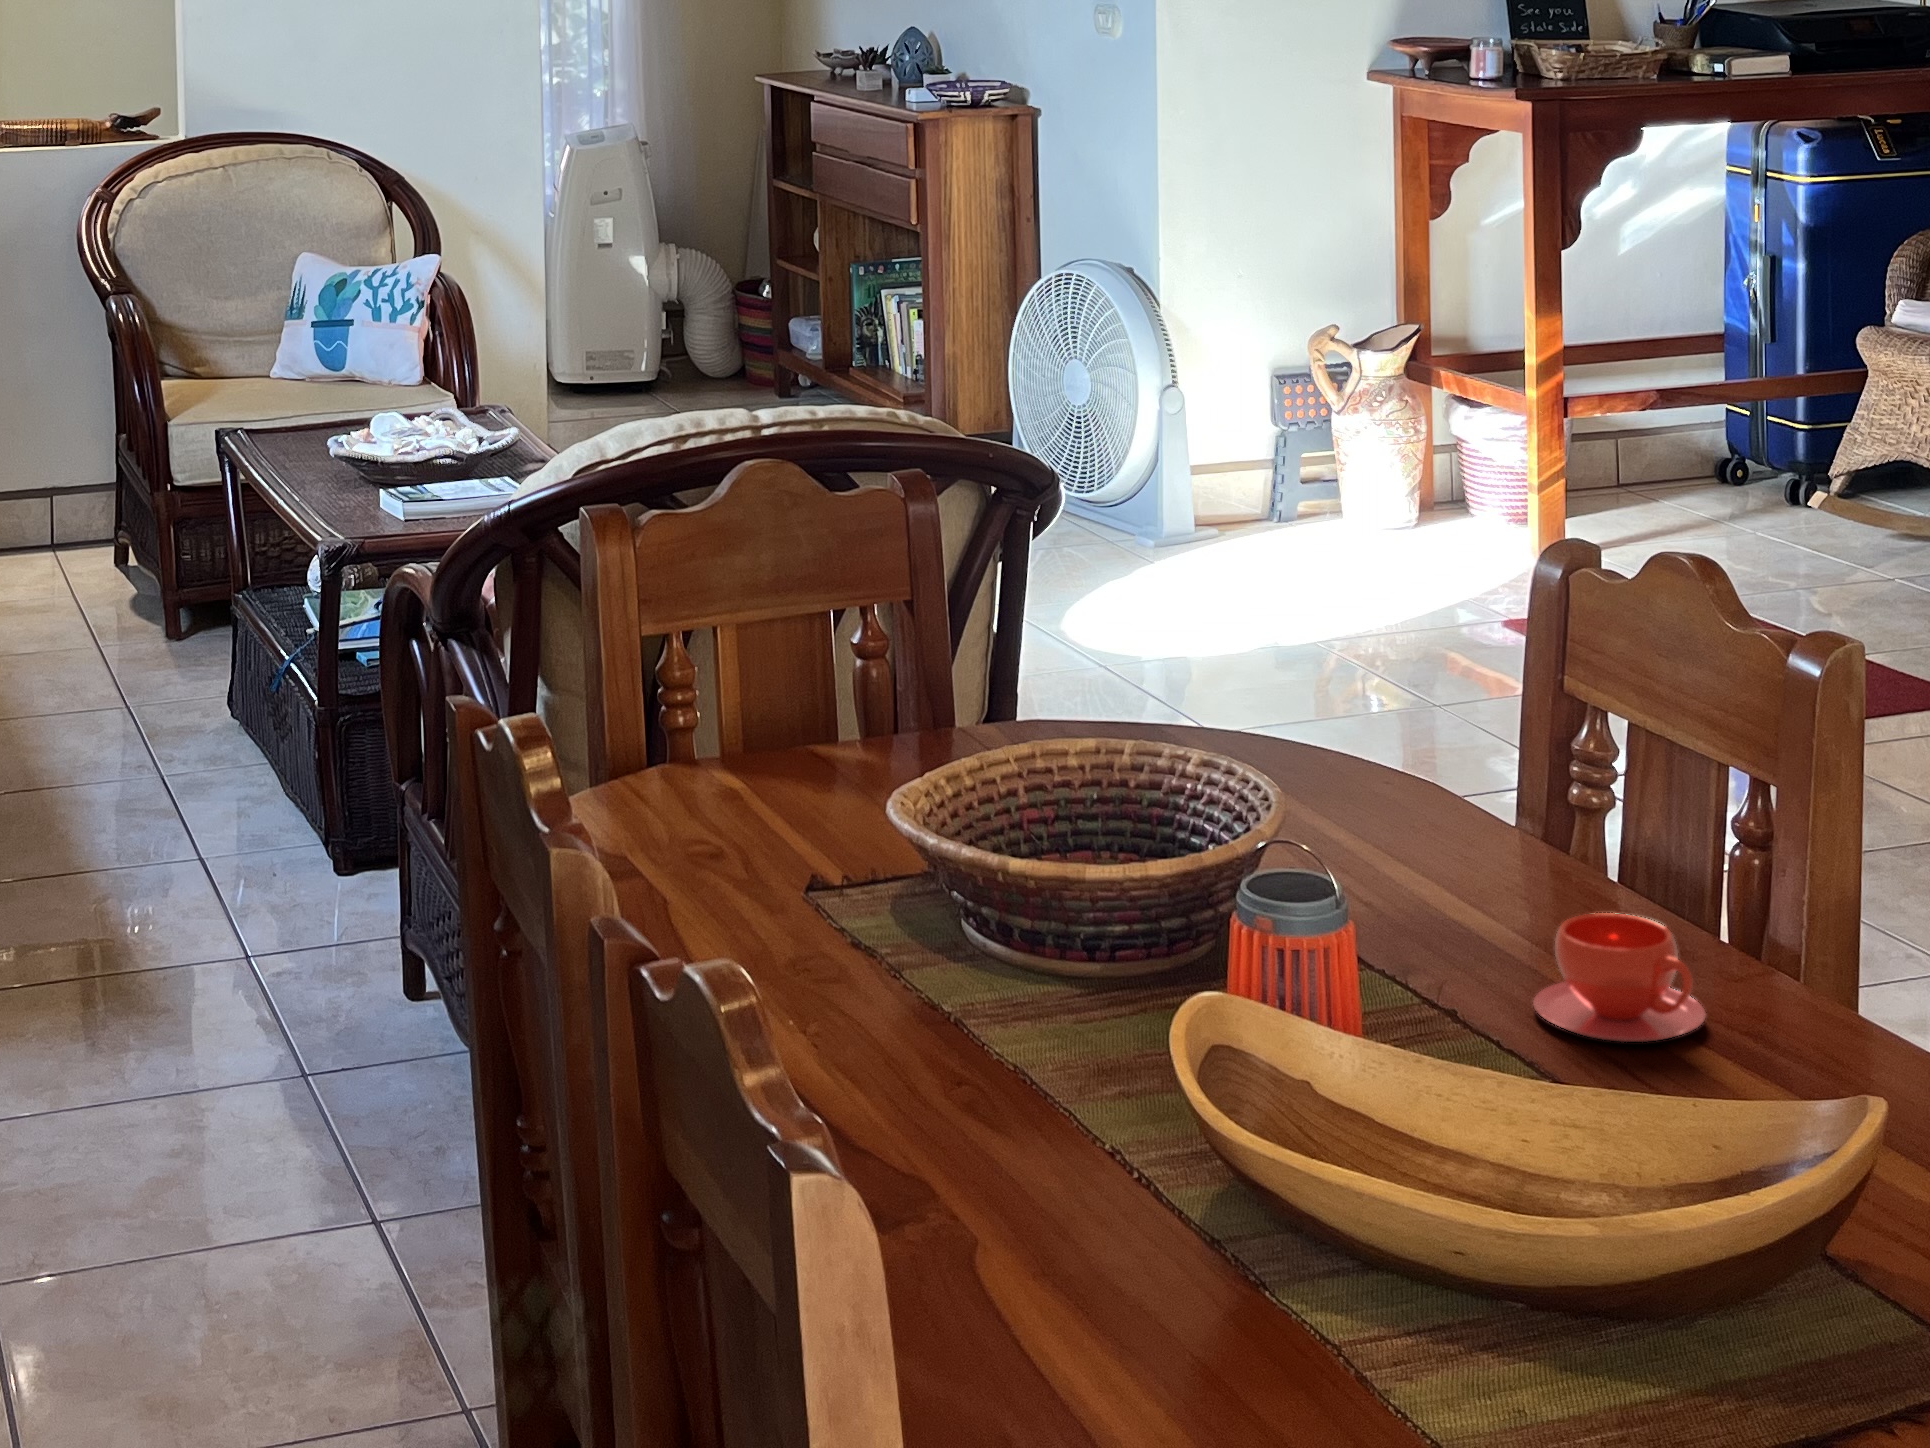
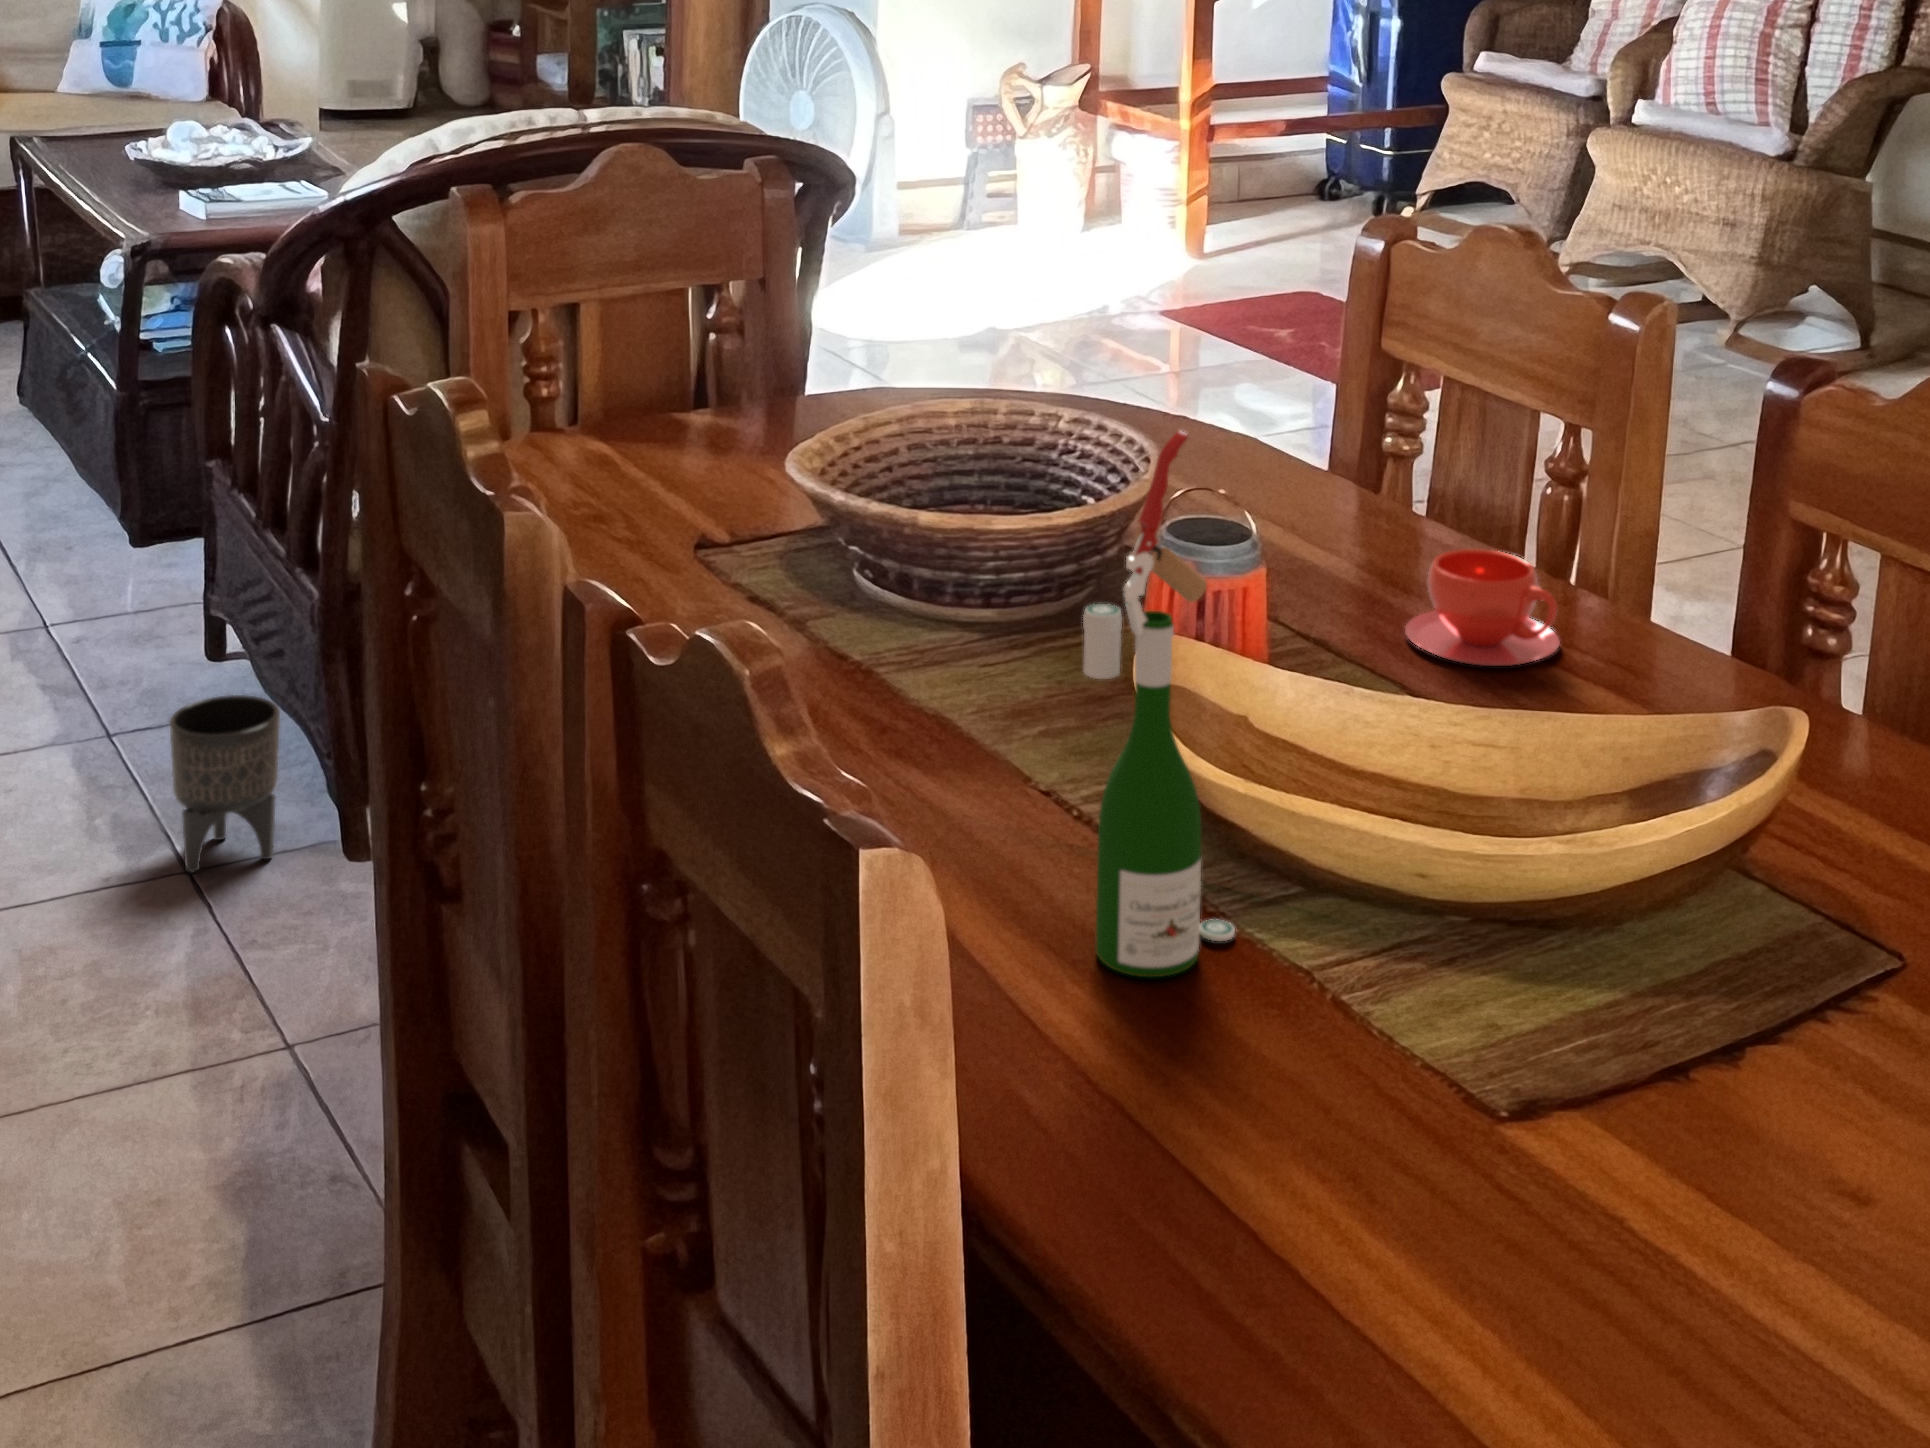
wine bottle: none [1082,780,1256,1332] -> present [1083,431,1235,977]
planter: none [345,1039,456,1228] -> present [169,695,280,873]

